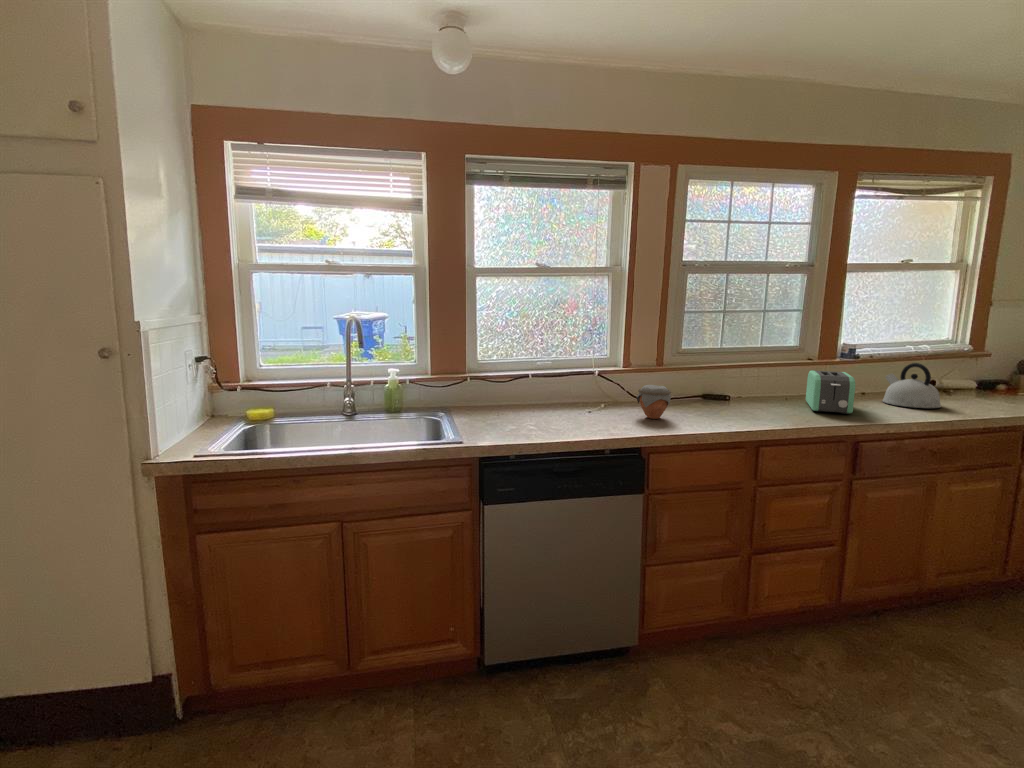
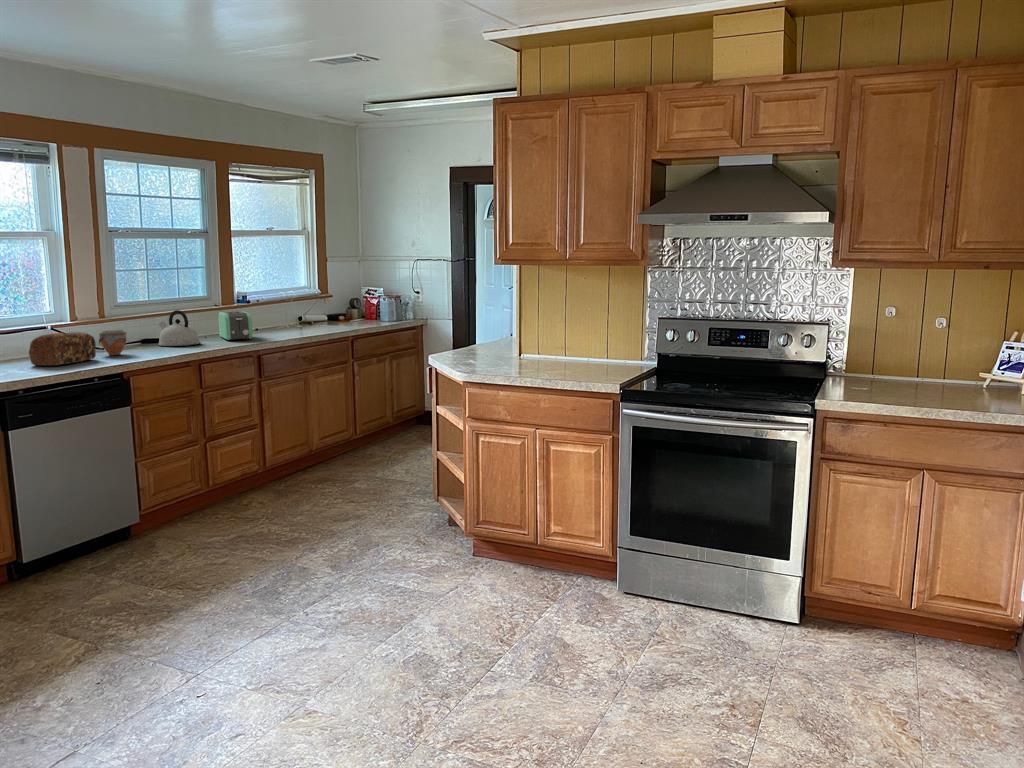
kettle: present [882,363,941,408] -> present [158,310,200,346]
bread loaf: none [548,386,626,430] -> present [29,332,96,366]

